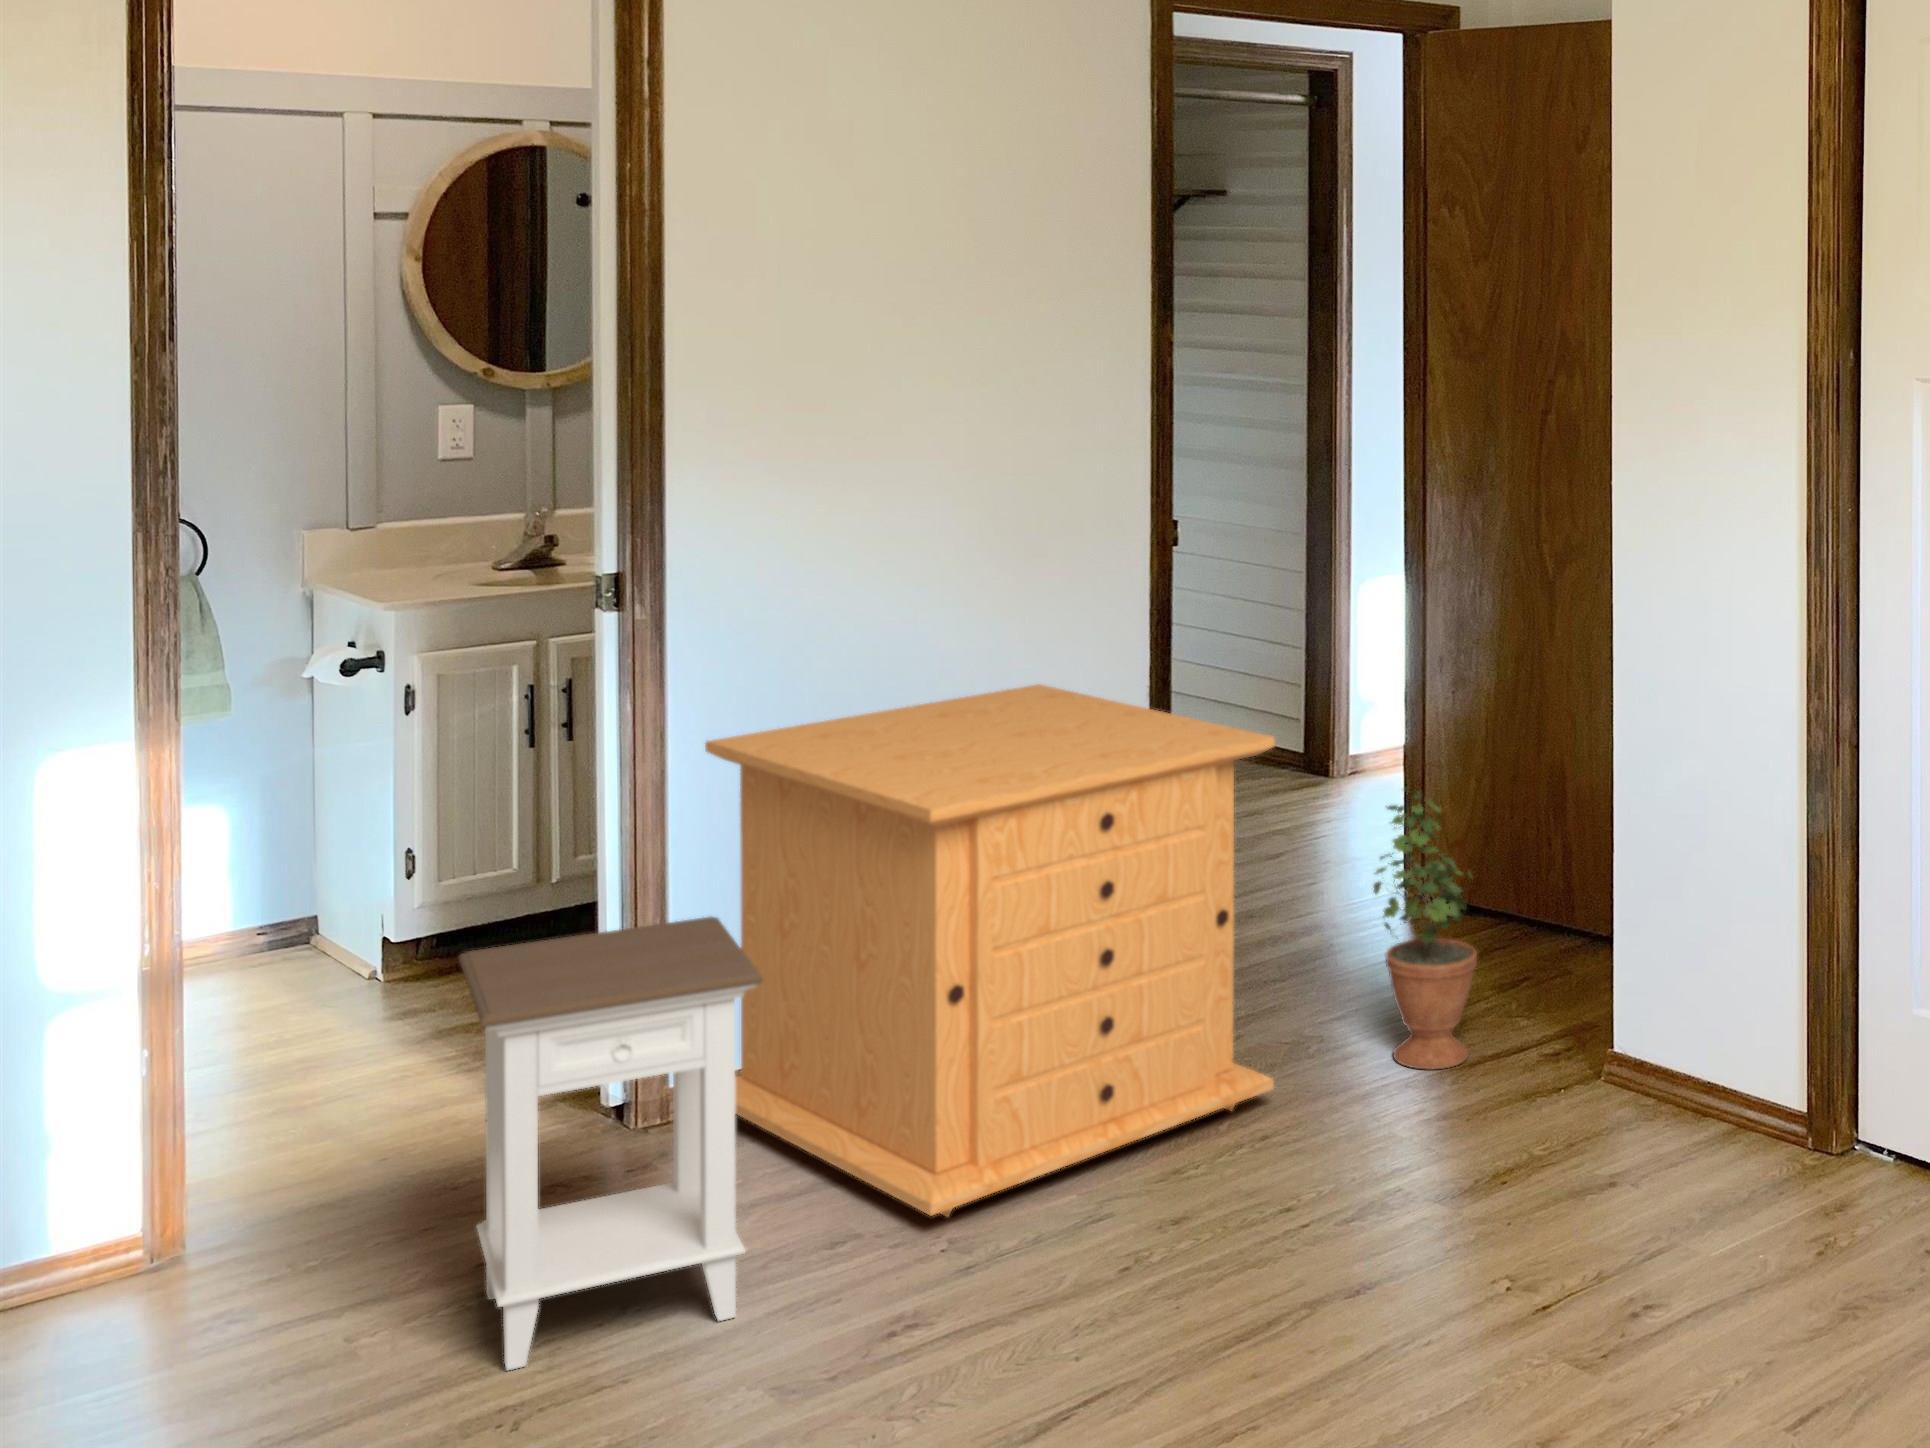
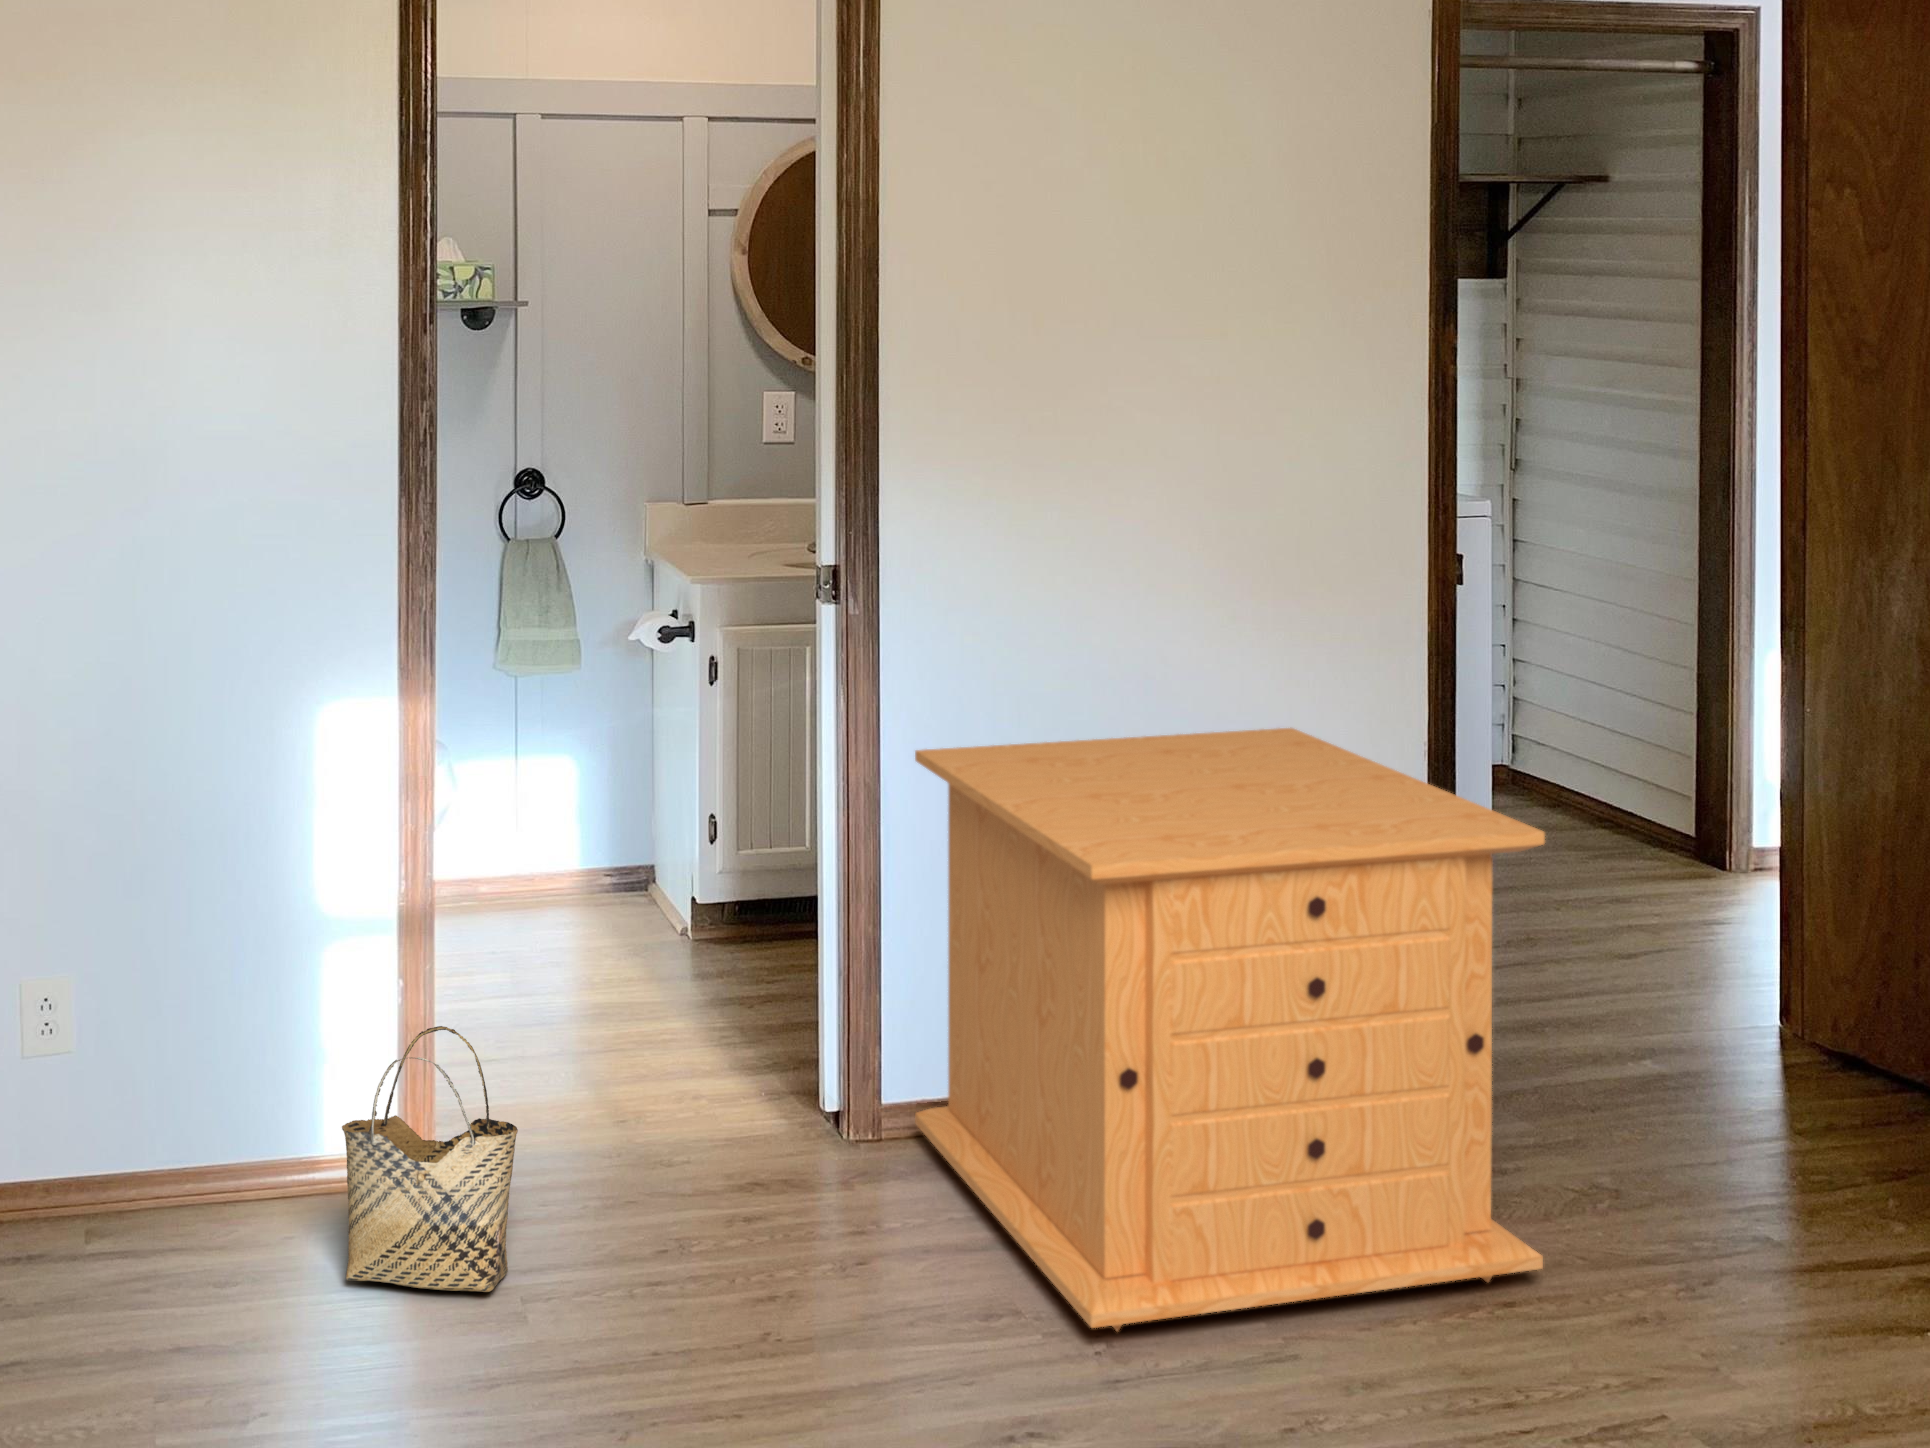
potted plant: present [1373,787,1477,1069] -> none [1691,917,1845,1294]
nightstand: present [459,917,763,1370] -> none [610,939,889,1390]
woven basket: none [113,1083,330,1370] -> present [342,1026,518,1292]

